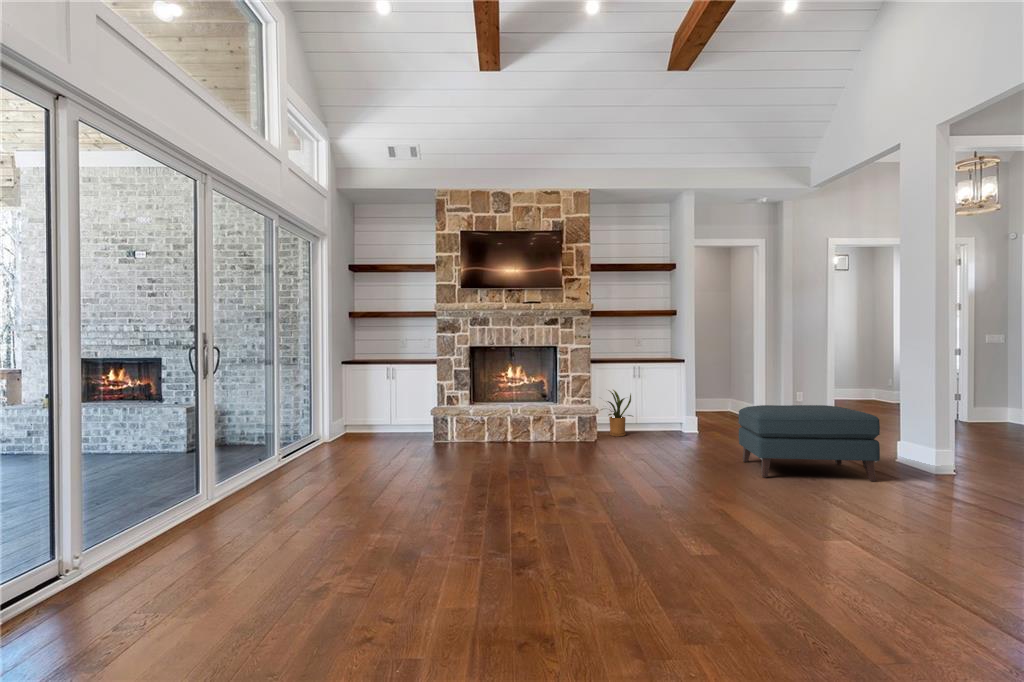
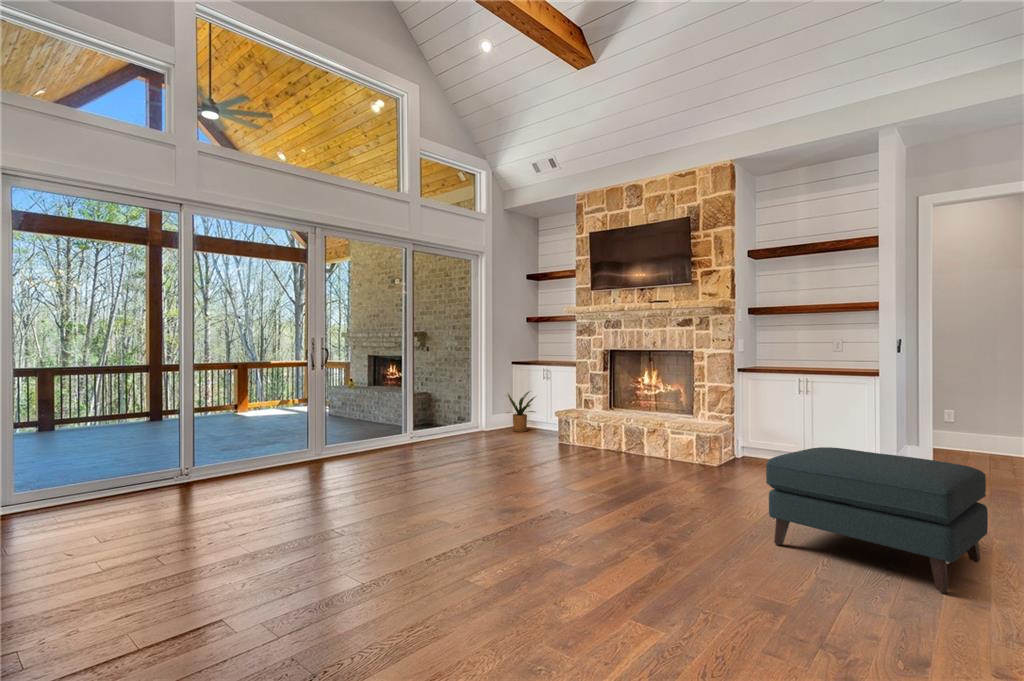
house plant: present [601,390,633,436] -> present [508,391,535,432]

